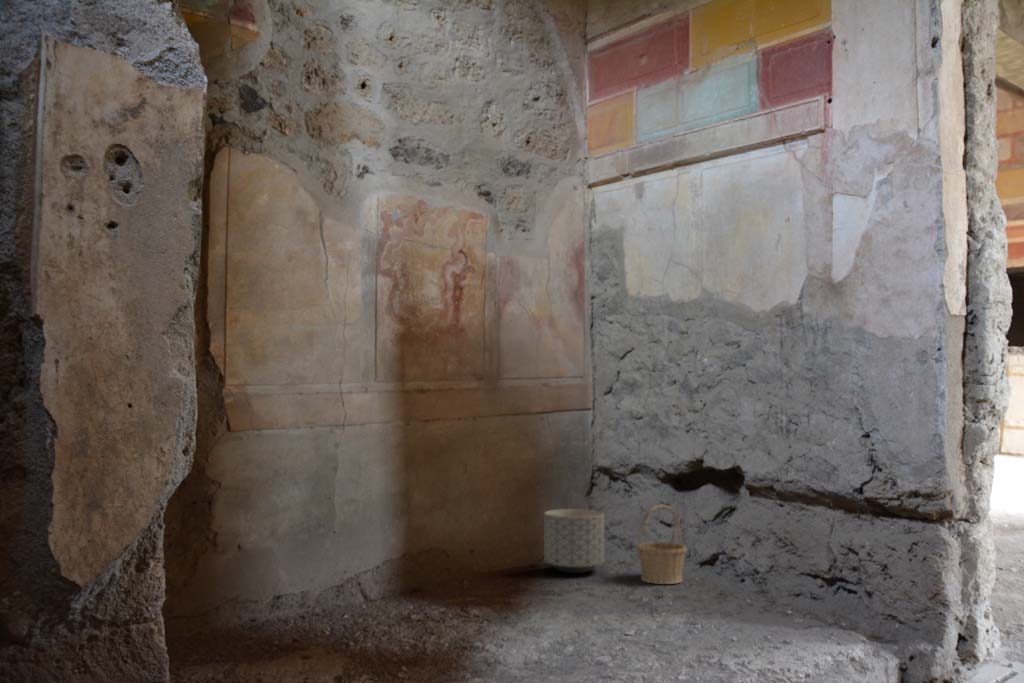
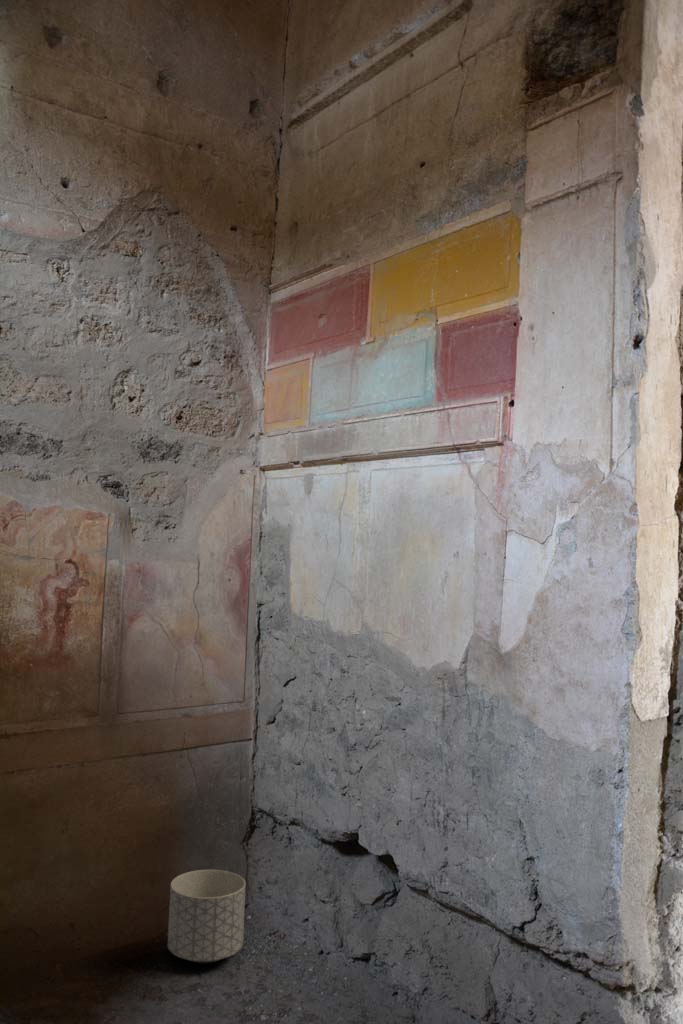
basket: present [636,505,687,584] -> none [273,887,337,996]

